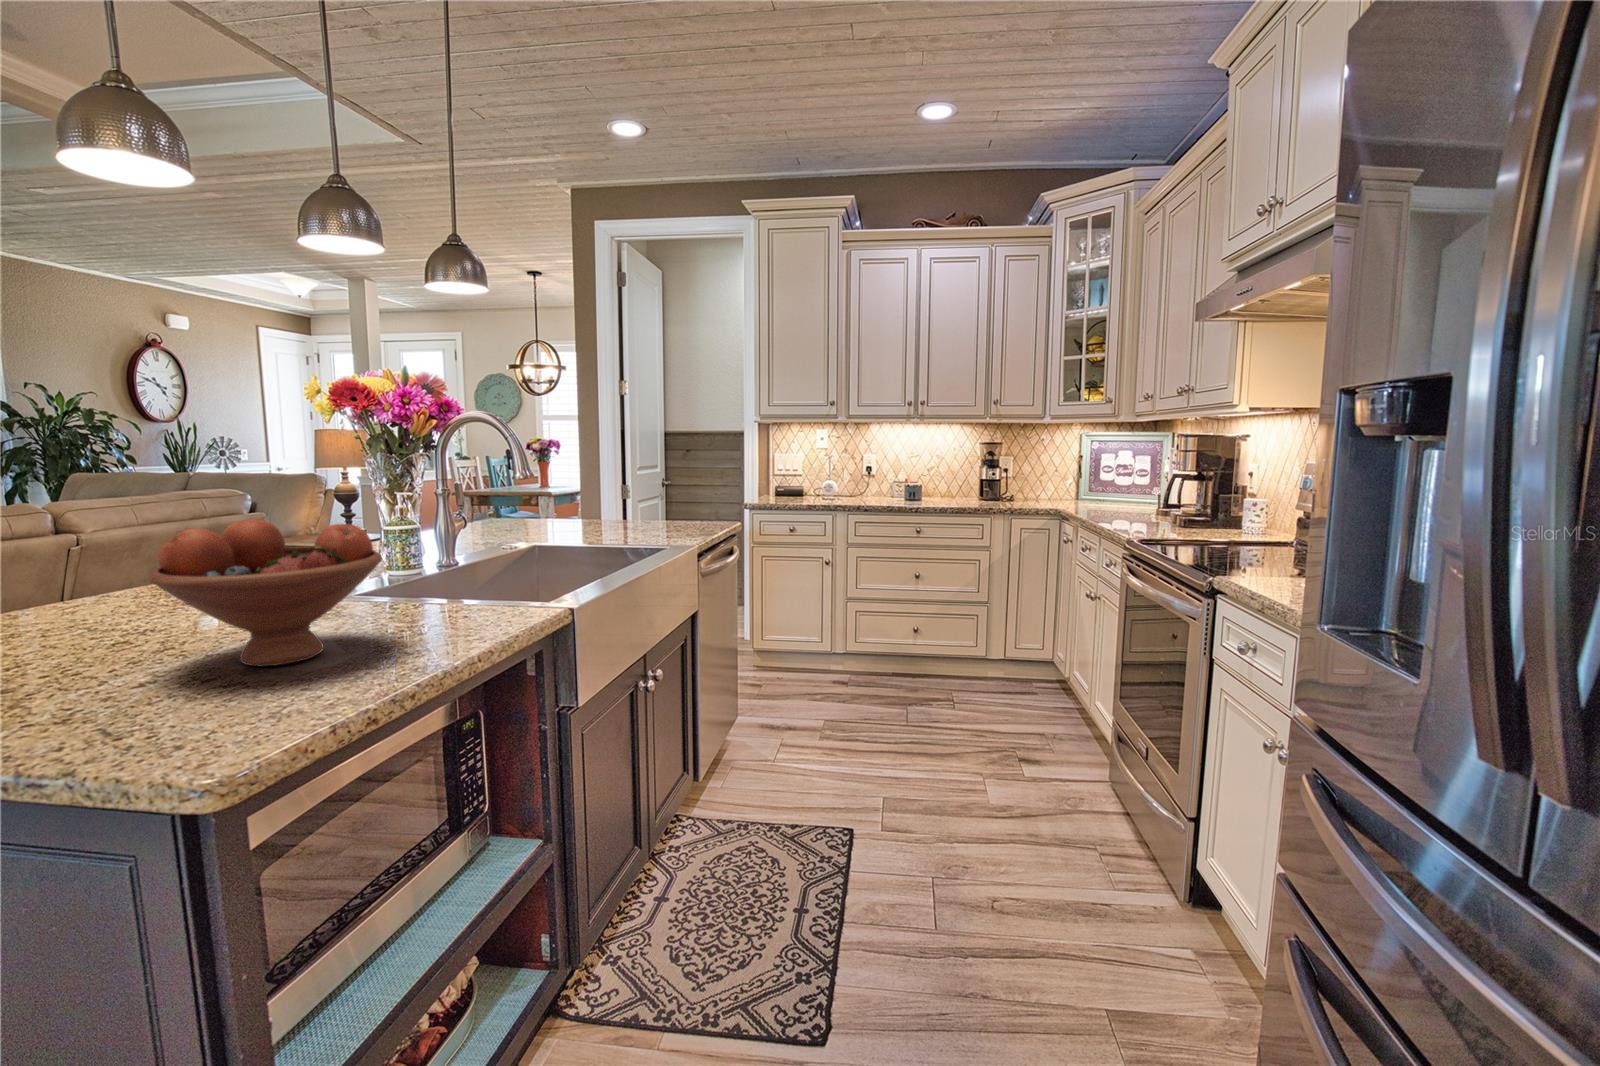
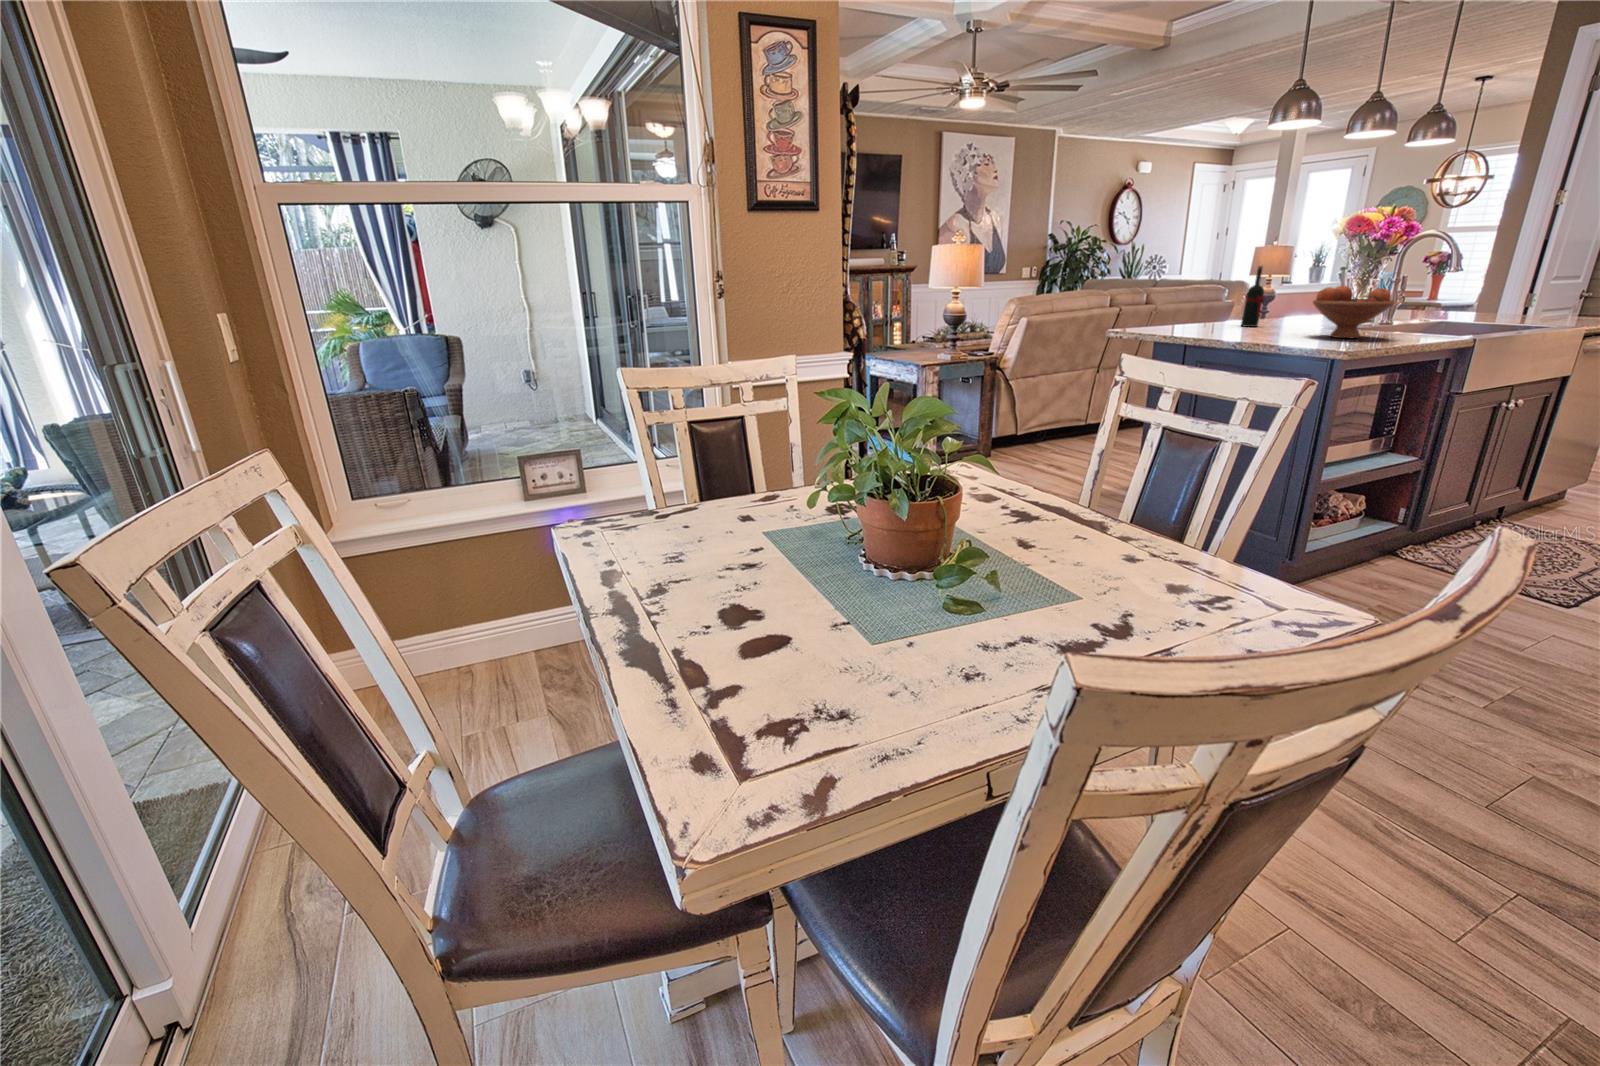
wine bottle: none [51,465,119,623] -> present [1241,266,1264,327]

